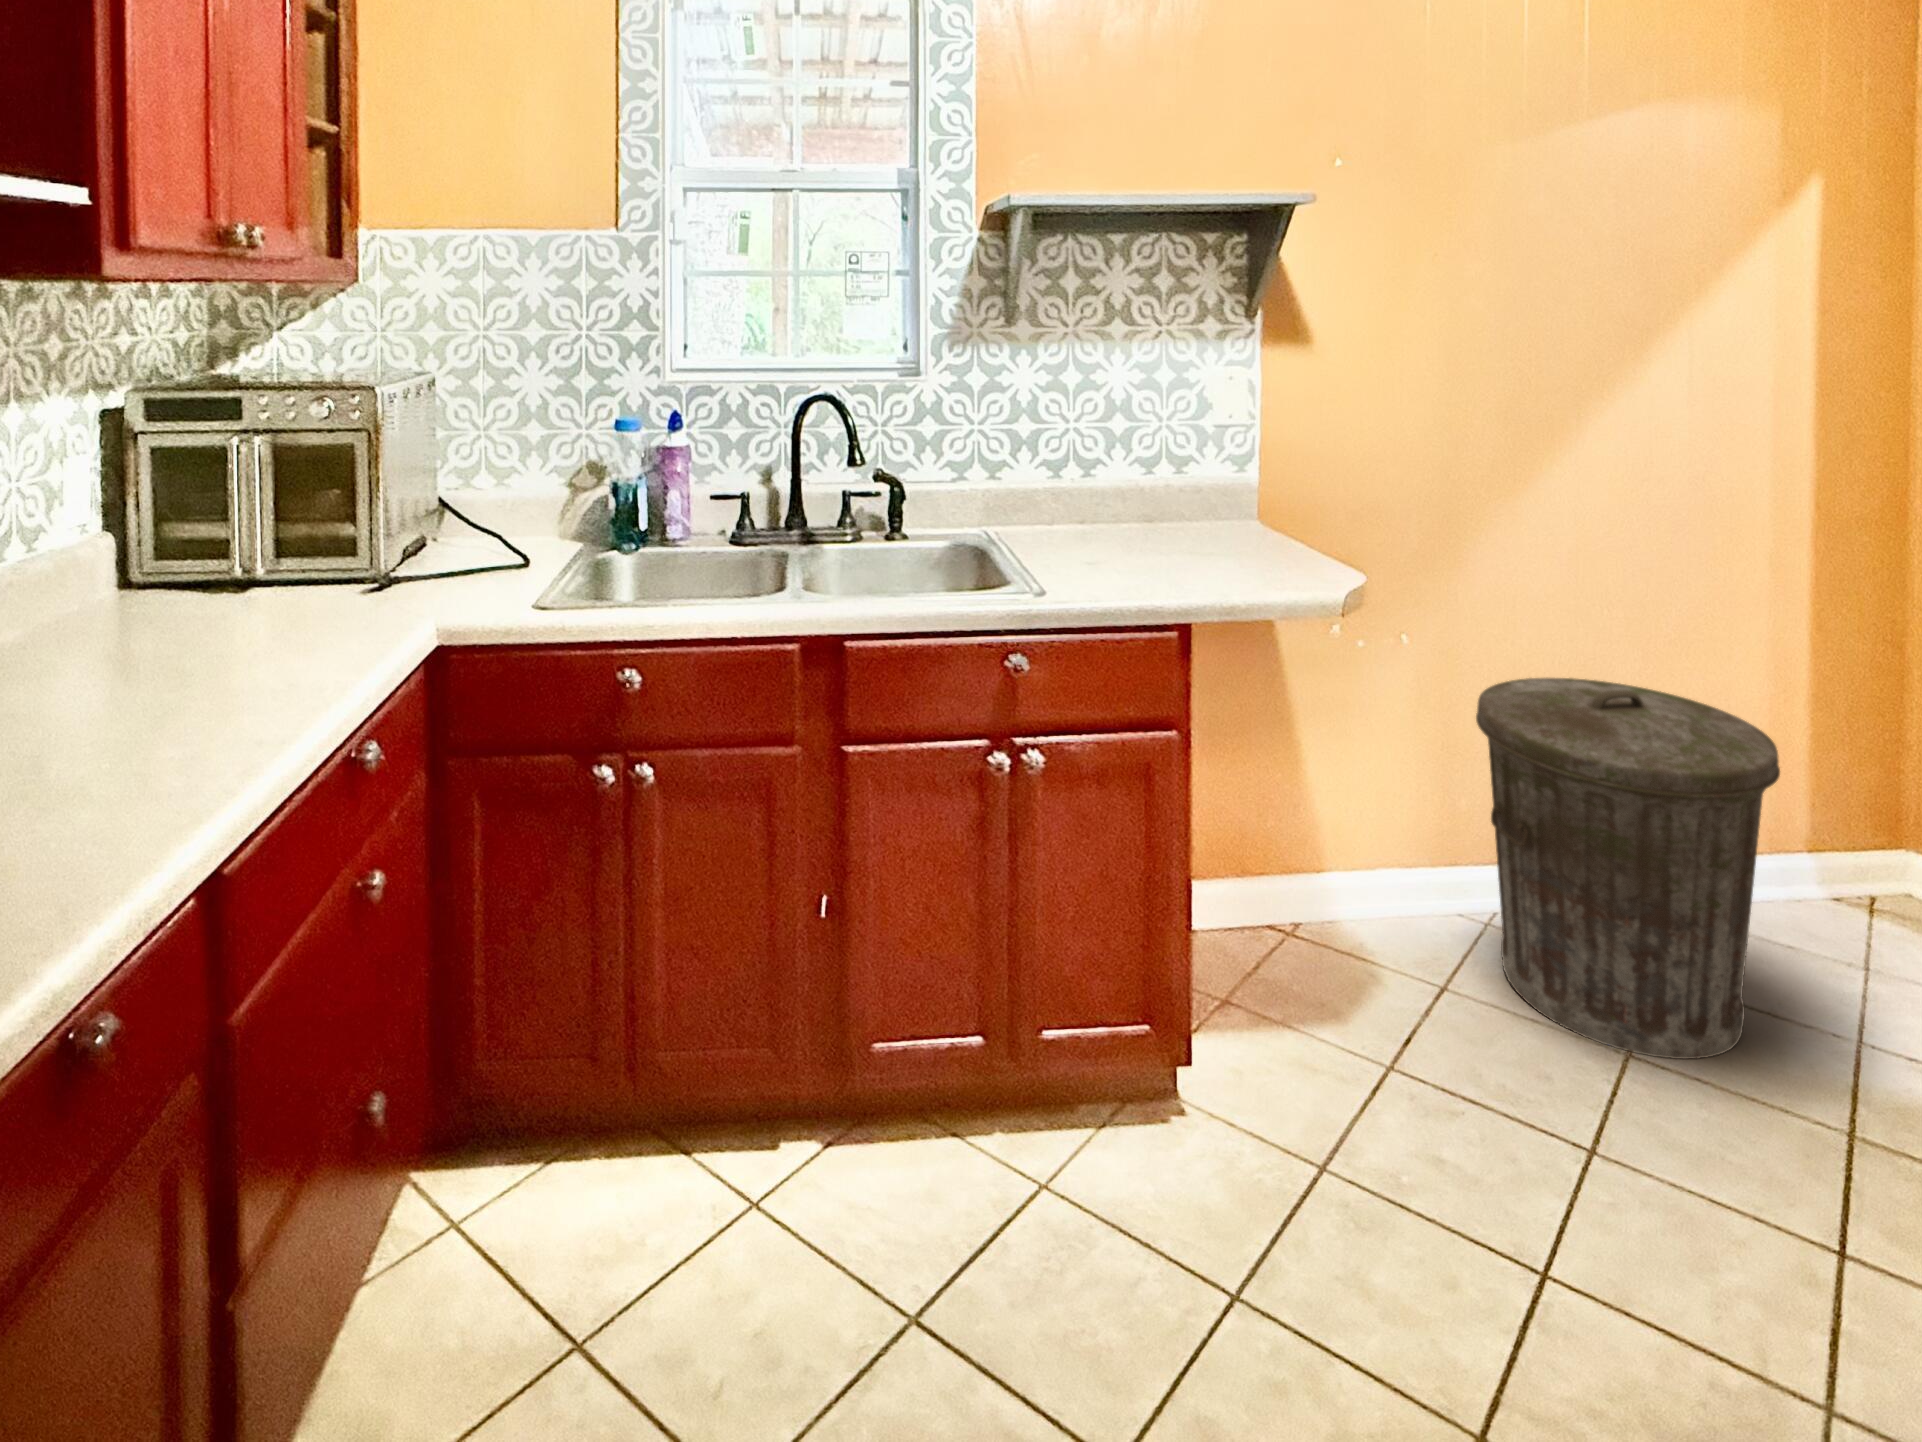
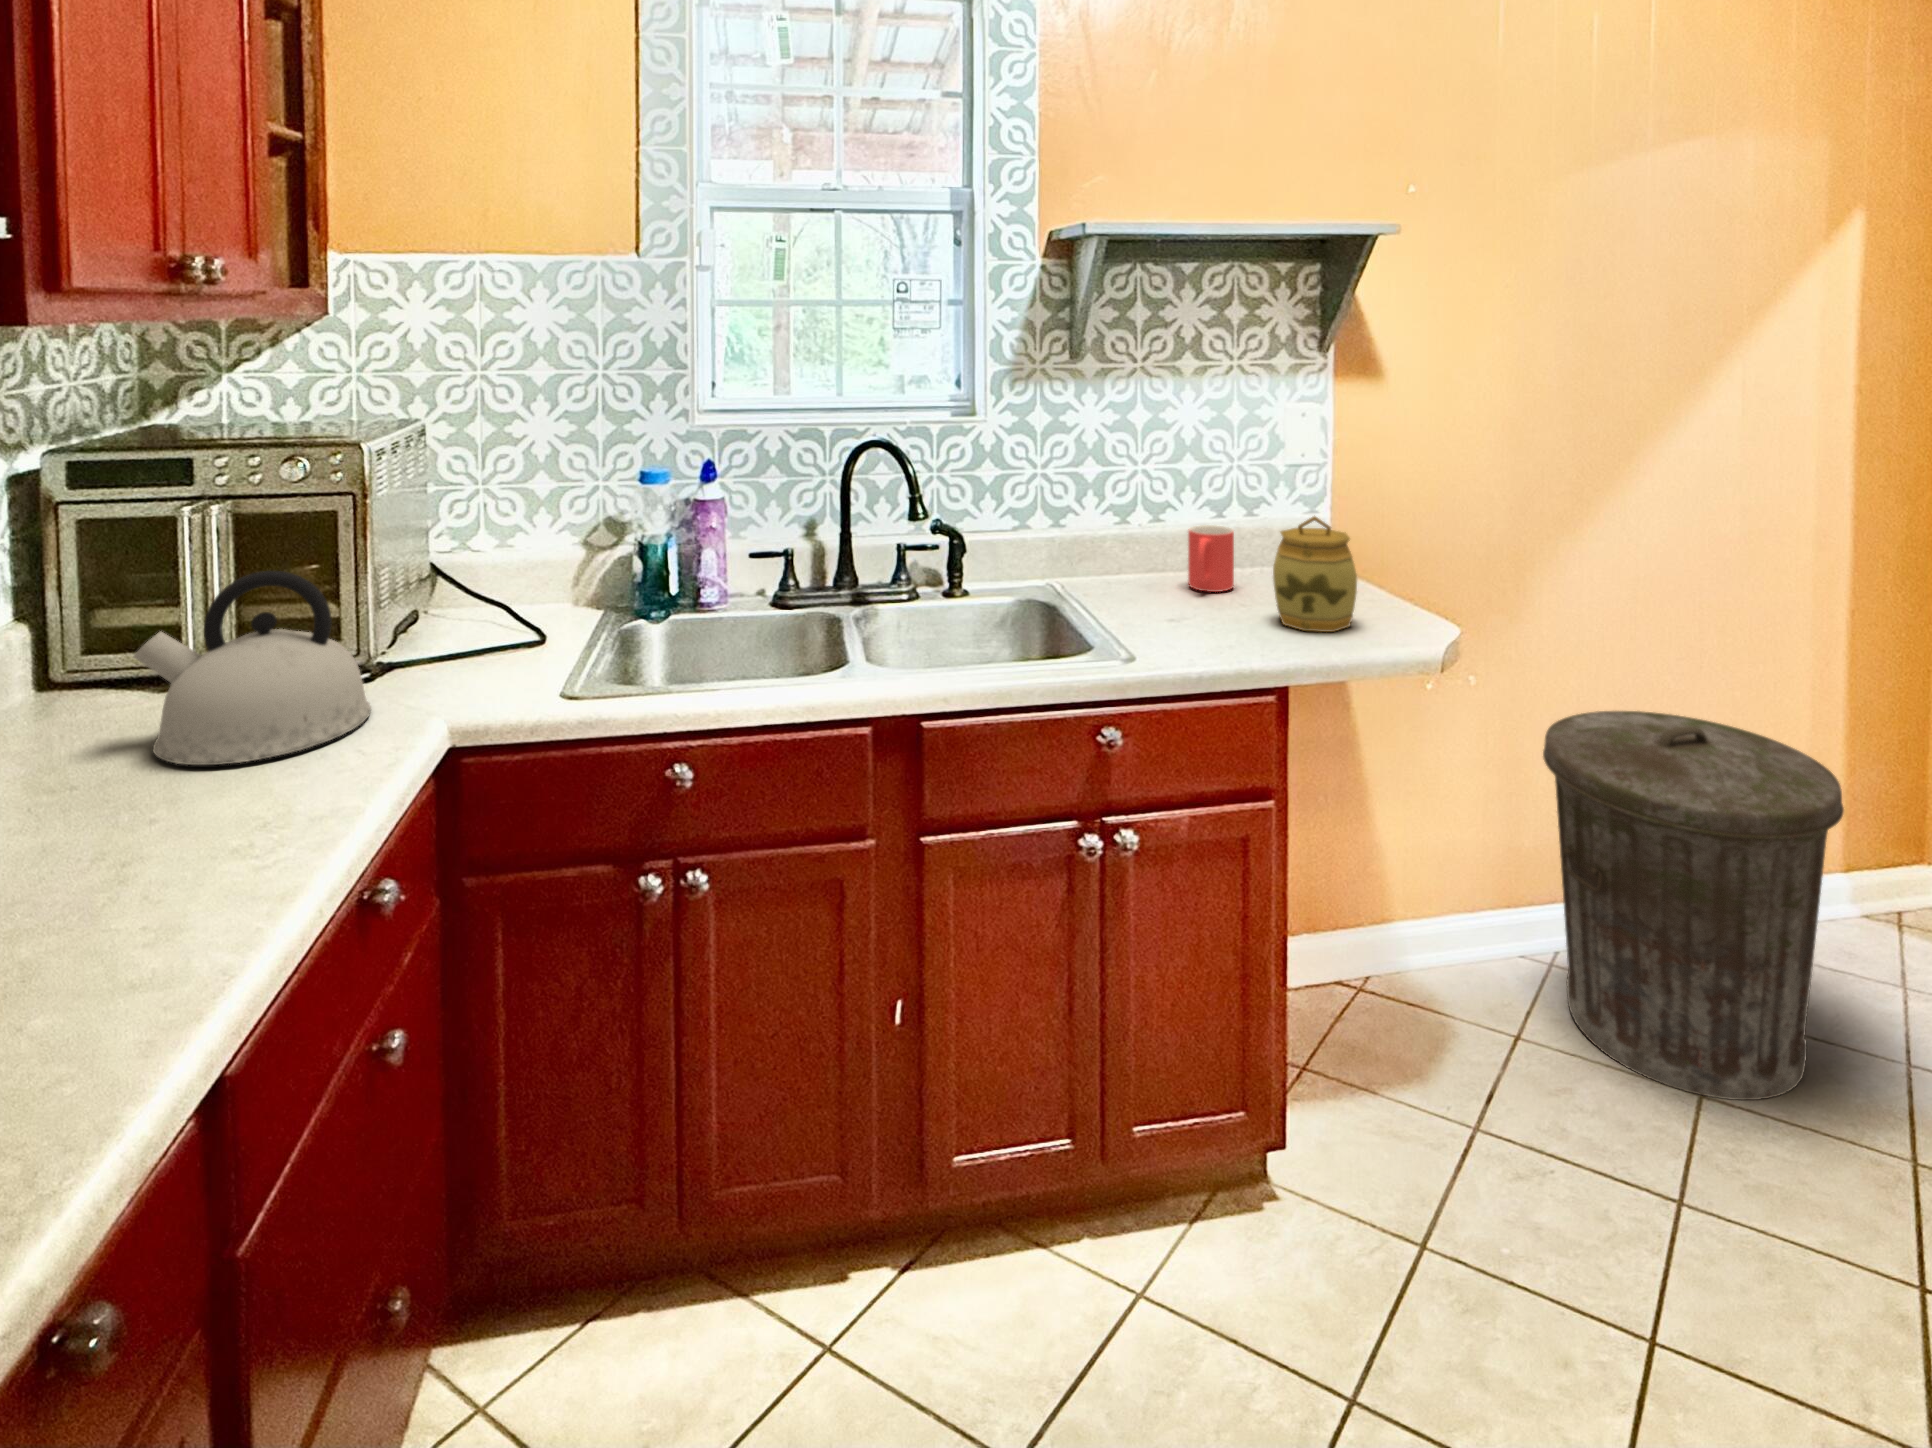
jar: none [1188,468,1265,577] -> present [1273,516,1357,632]
mug: none [1117,482,1160,543] -> present [1188,525,1234,592]
kettle: none [188,486,377,641] -> present [134,571,371,765]

